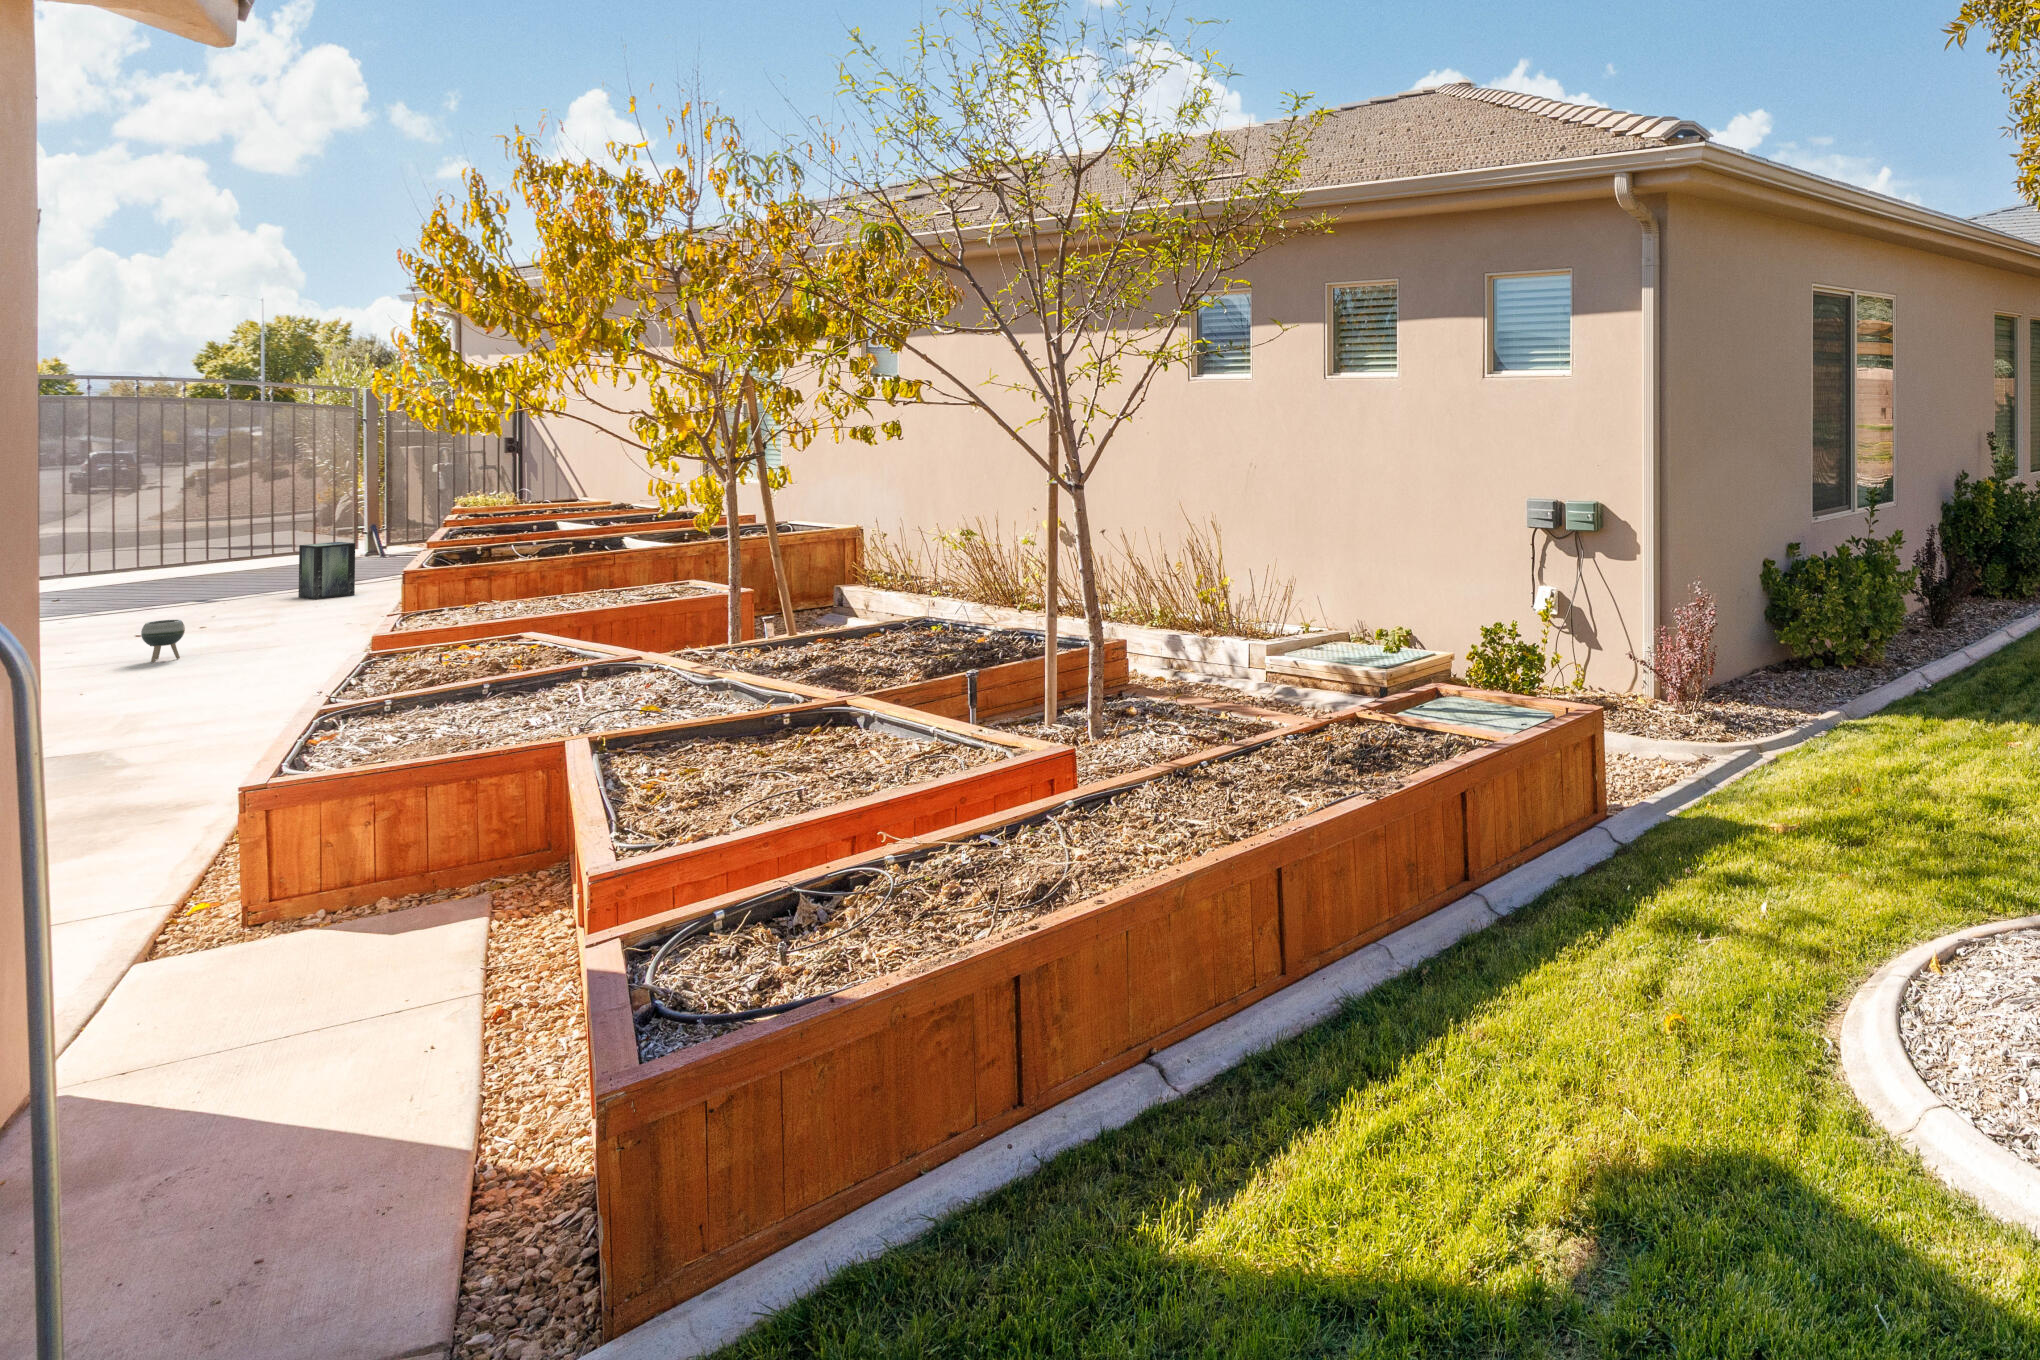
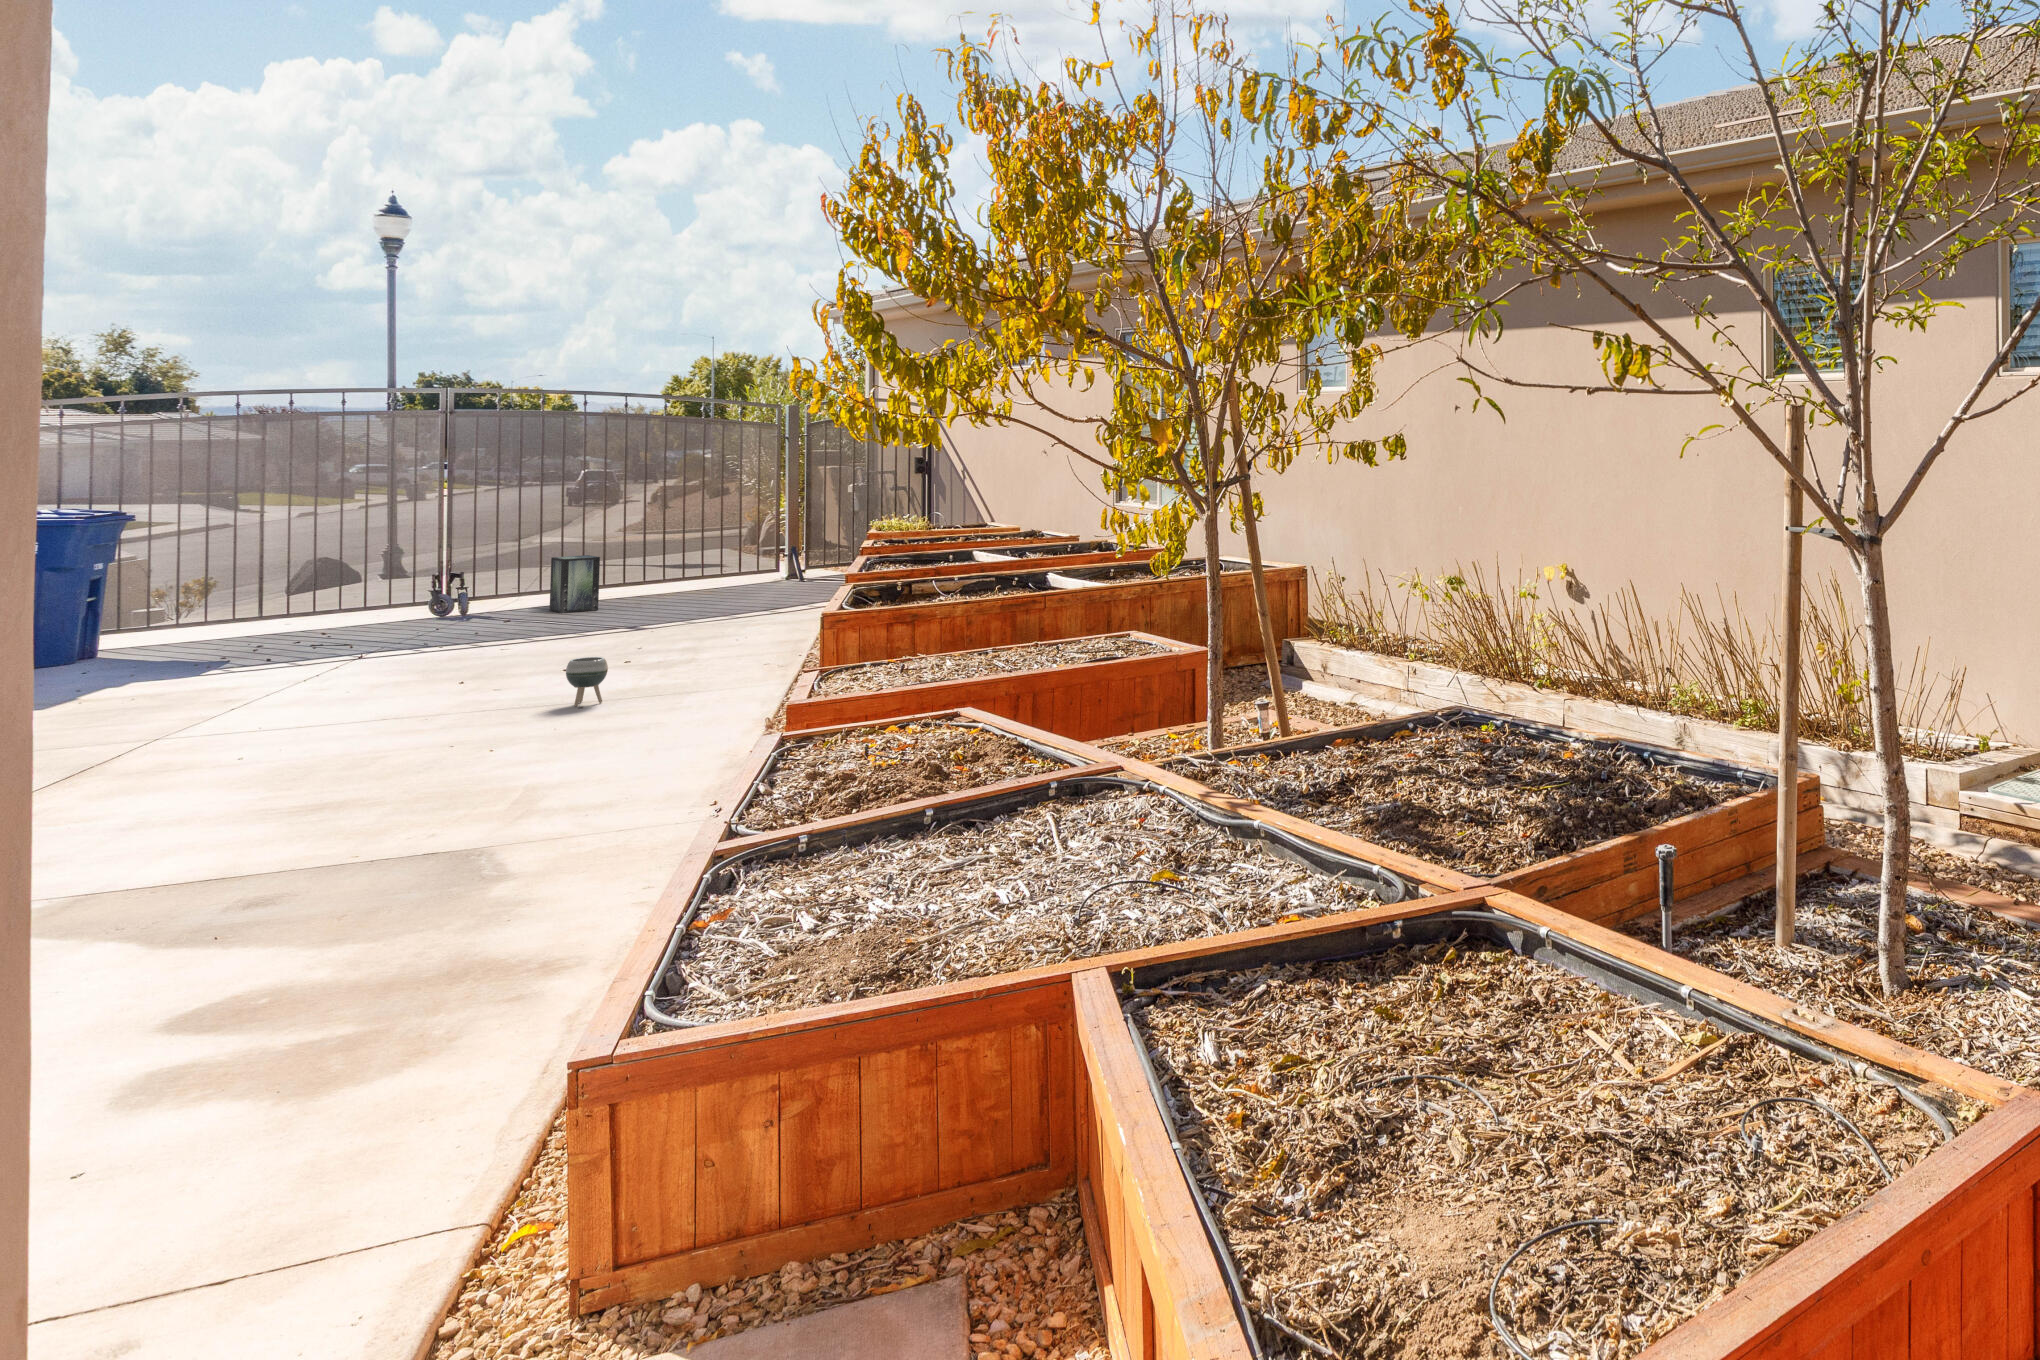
storage box: present [299,542,355,600] -> present [550,555,600,613]

